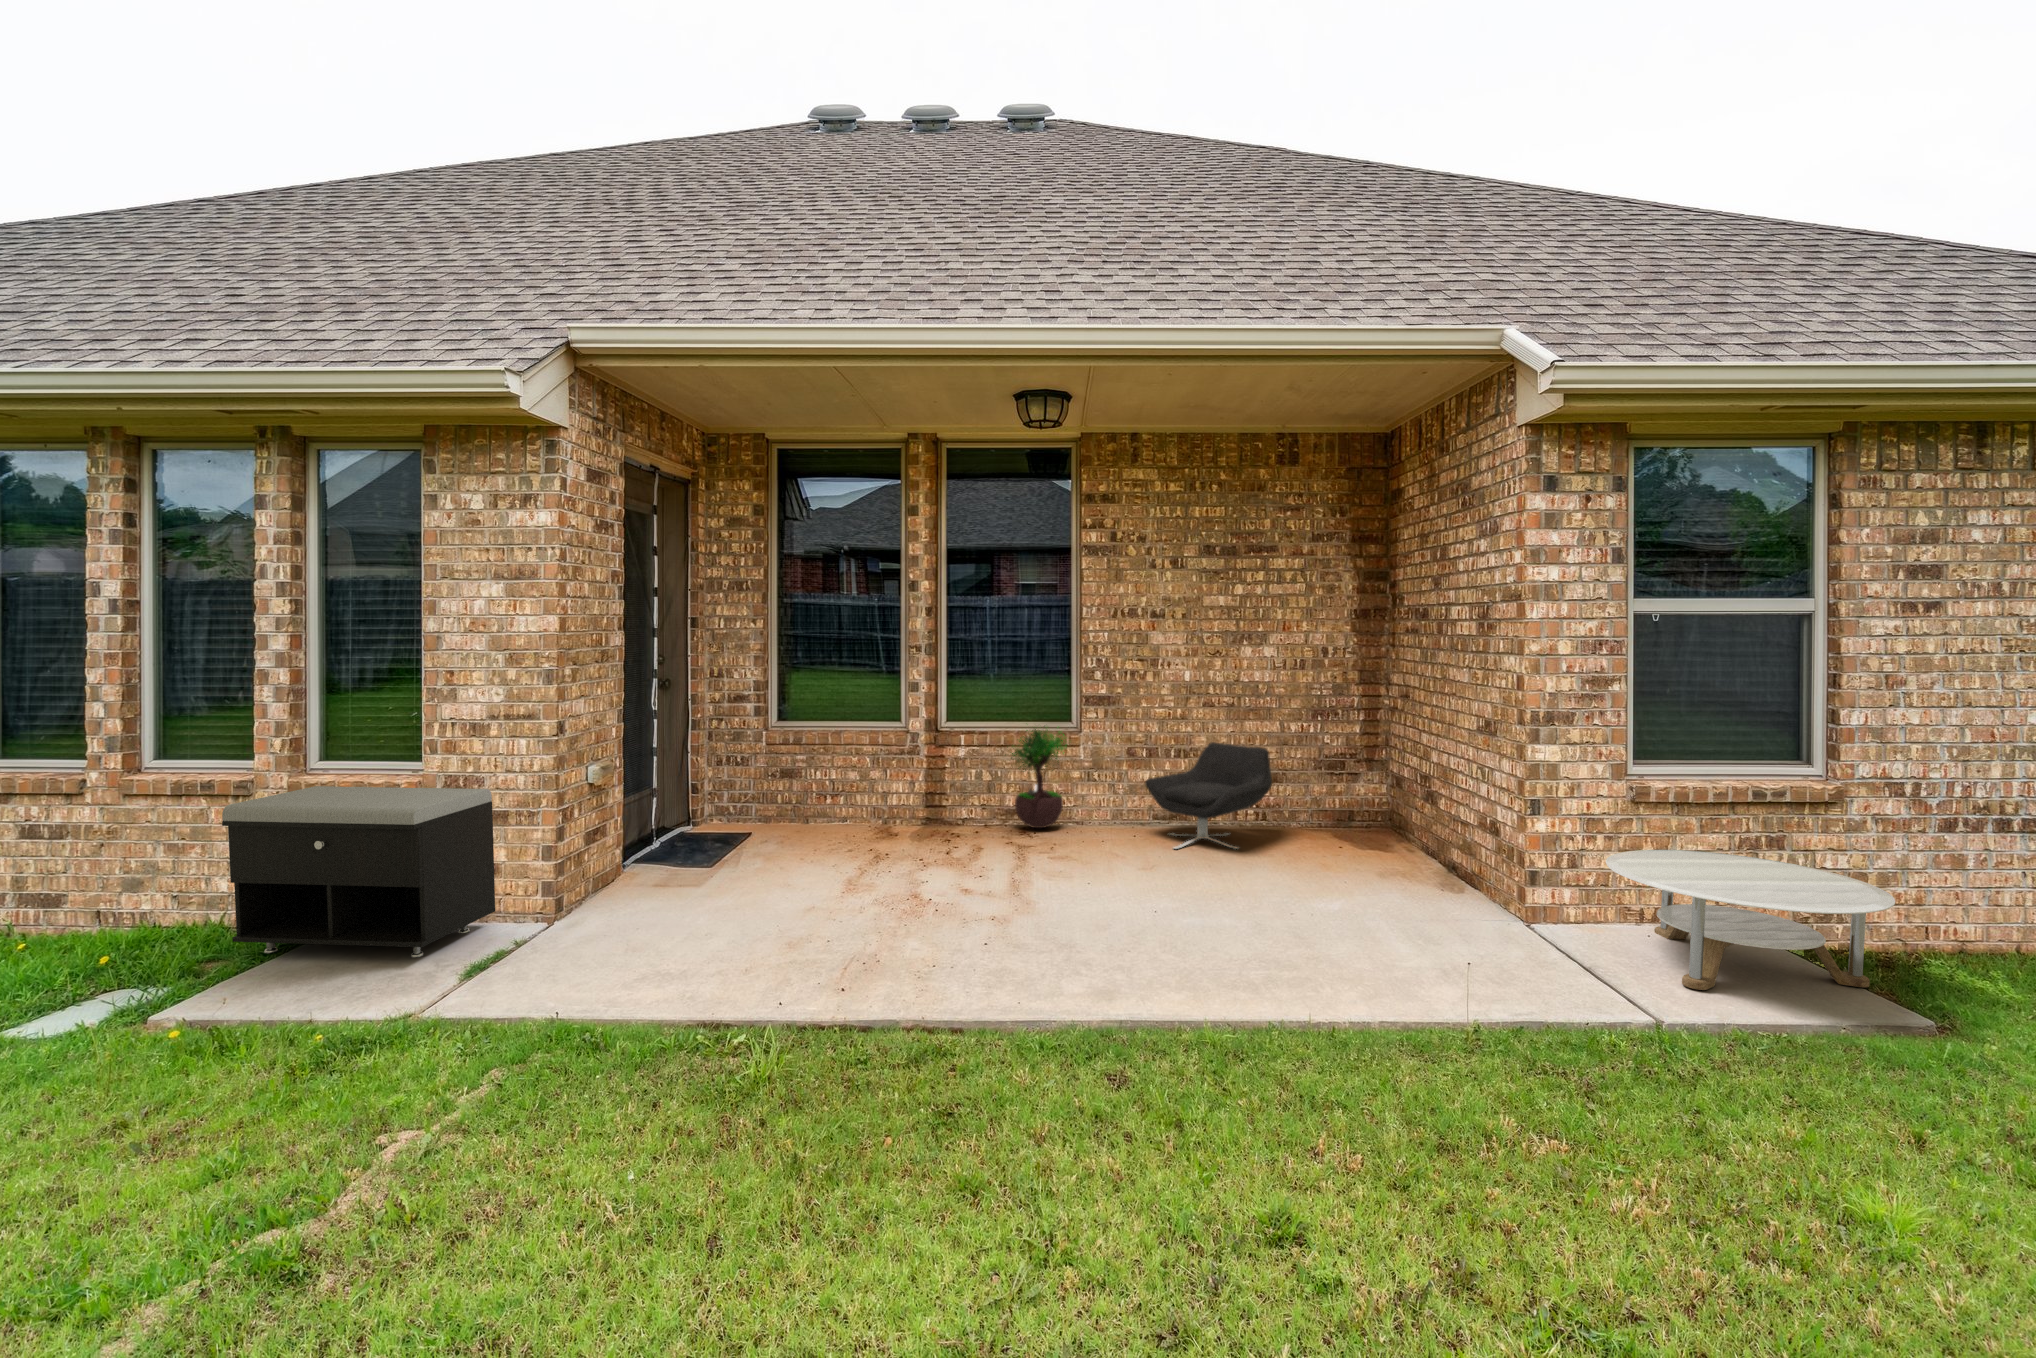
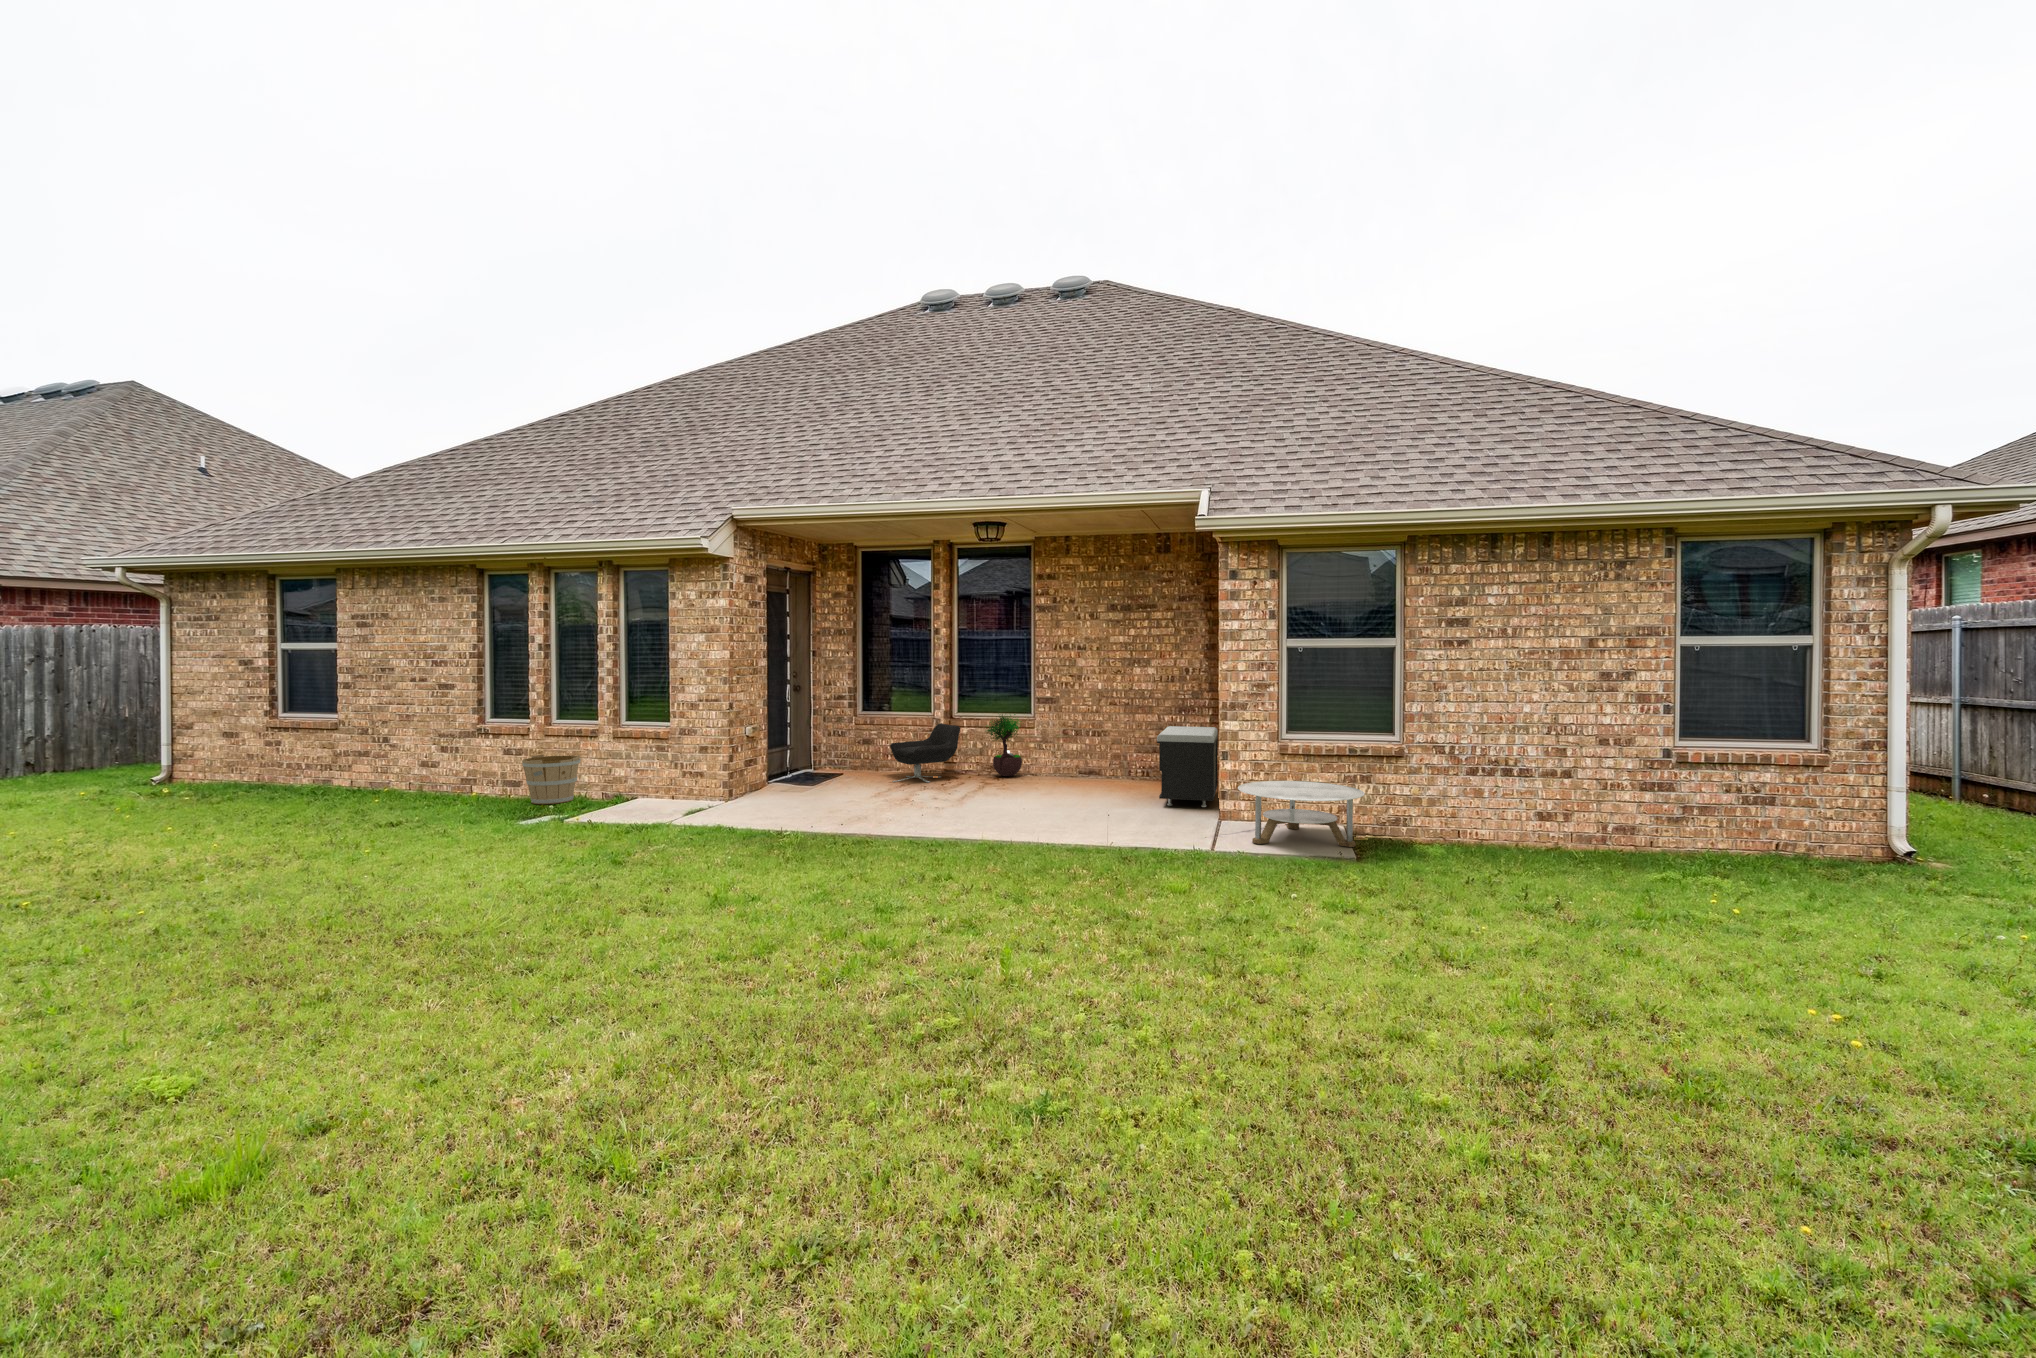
lounge chair: present [1145,742,1272,849] -> present [890,723,960,782]
storage bench: present [222,786,495,958] -> present [1157,726,1218,807]
wooden bucket: none [57,836,213,955] -> present [522,755,581,804]

